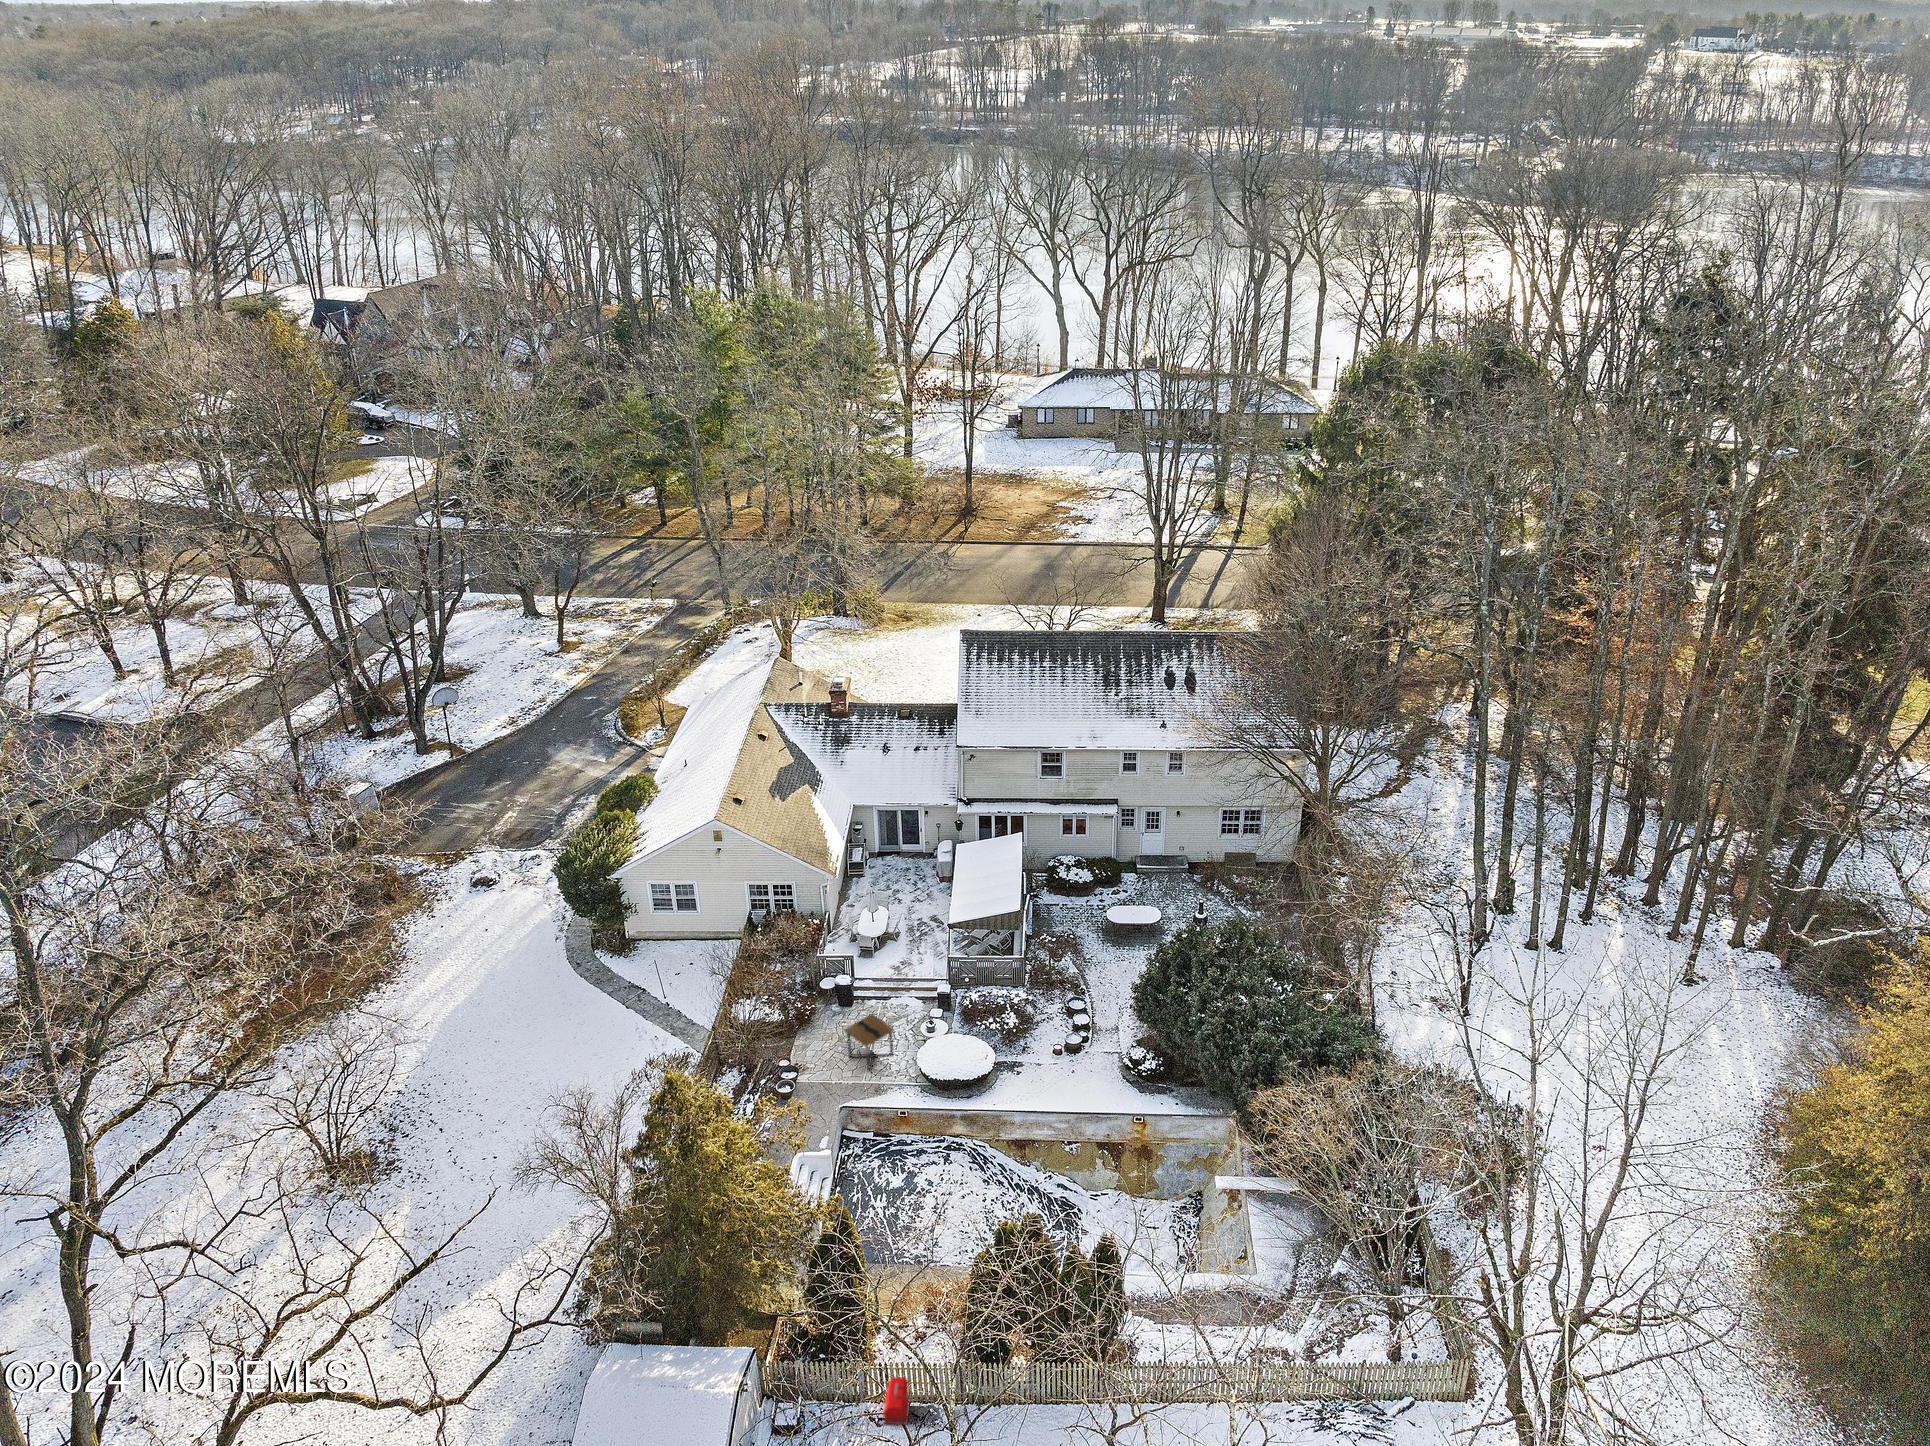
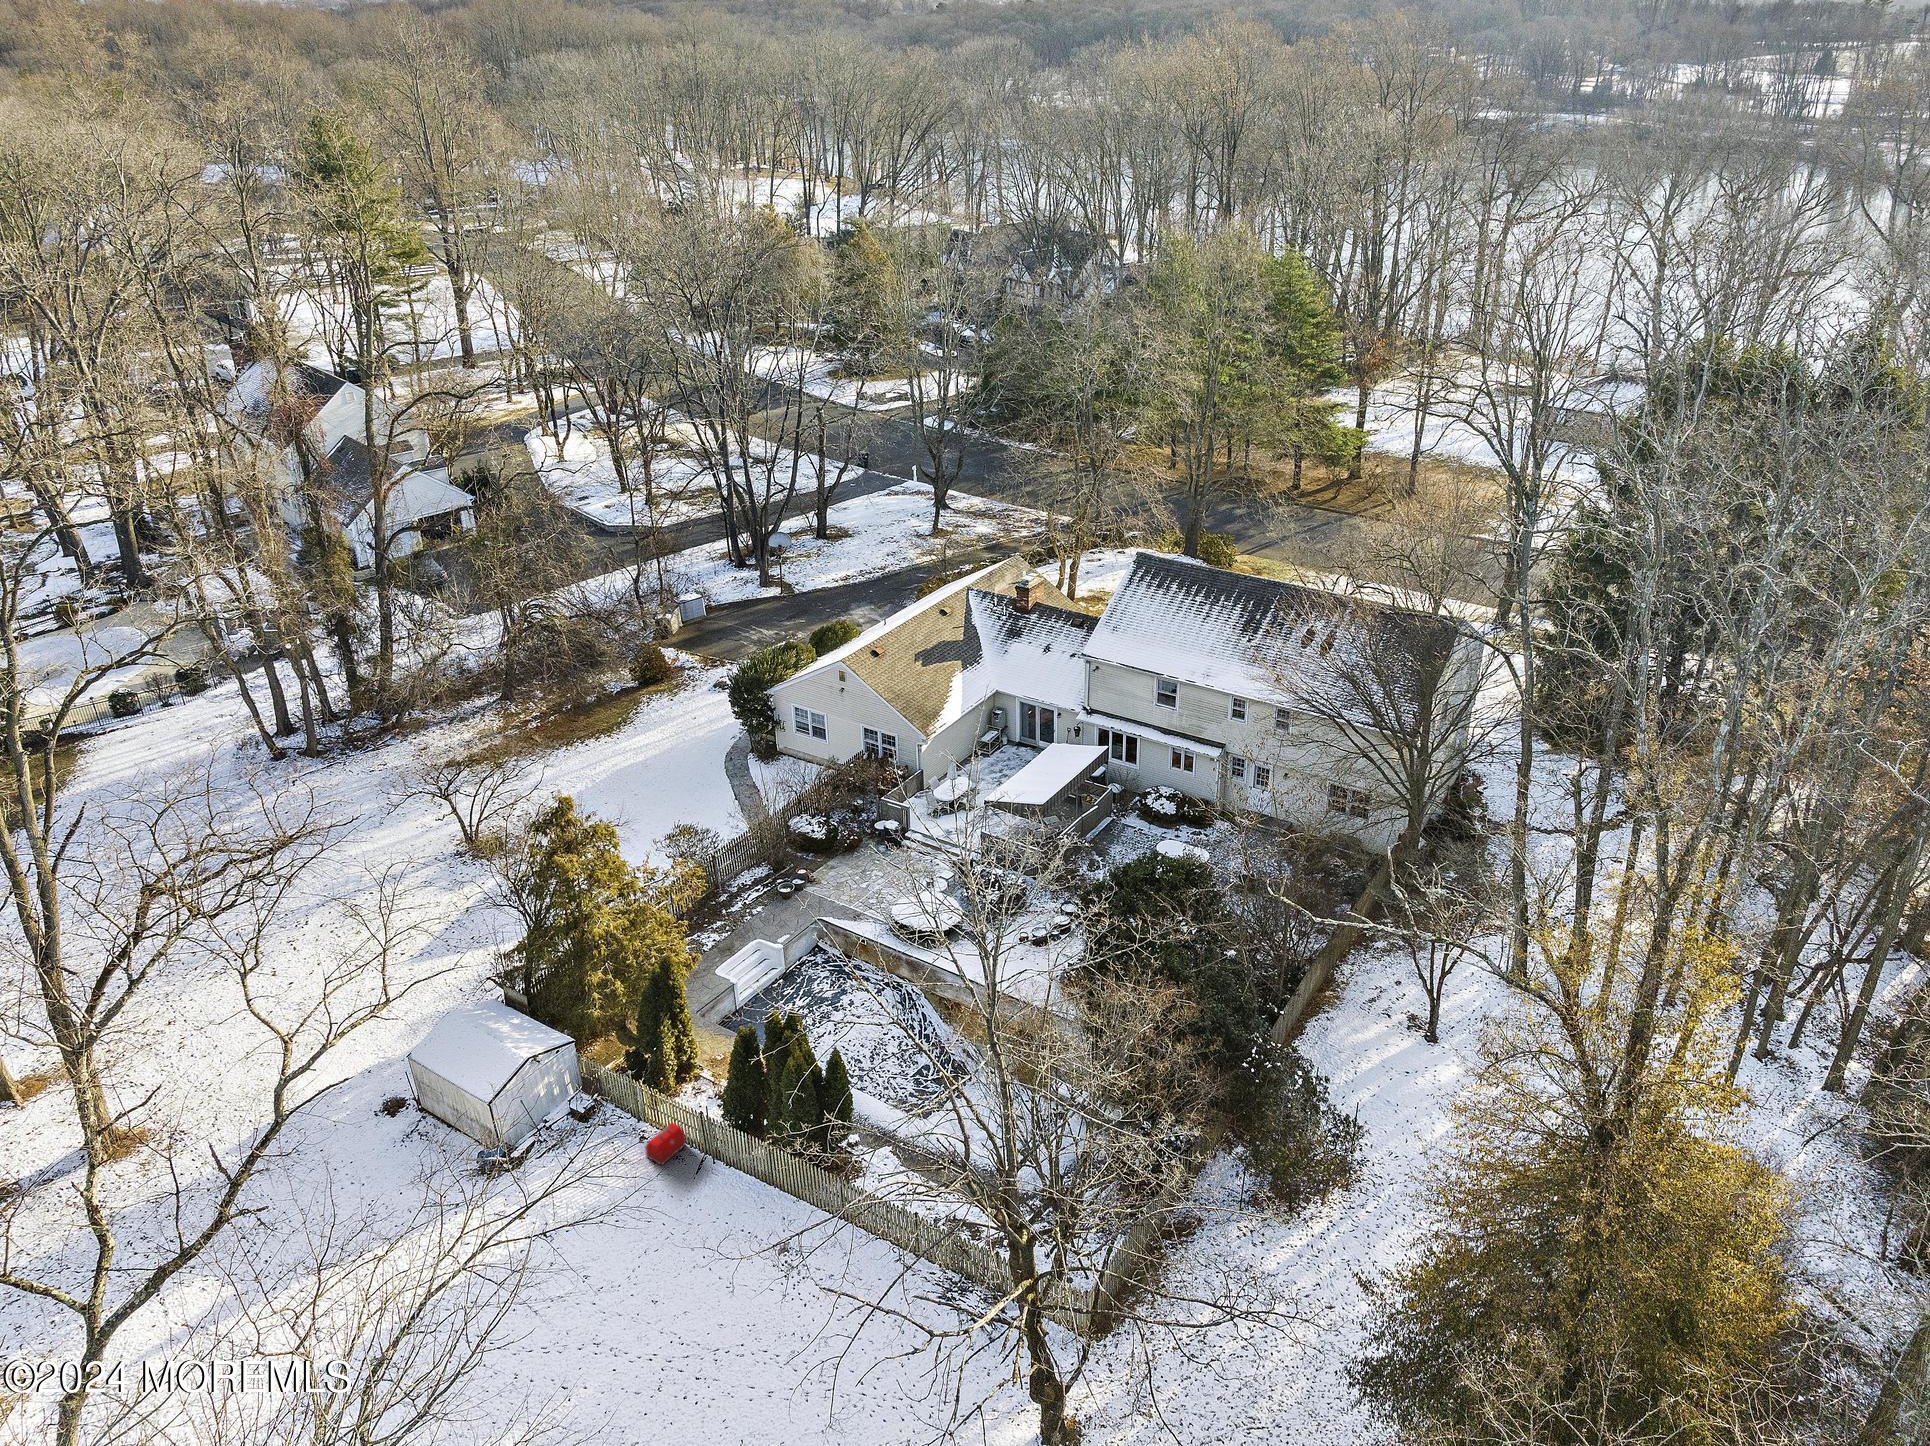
side table: present [844,1014,894,1070] -> none [864,855,904,902]

